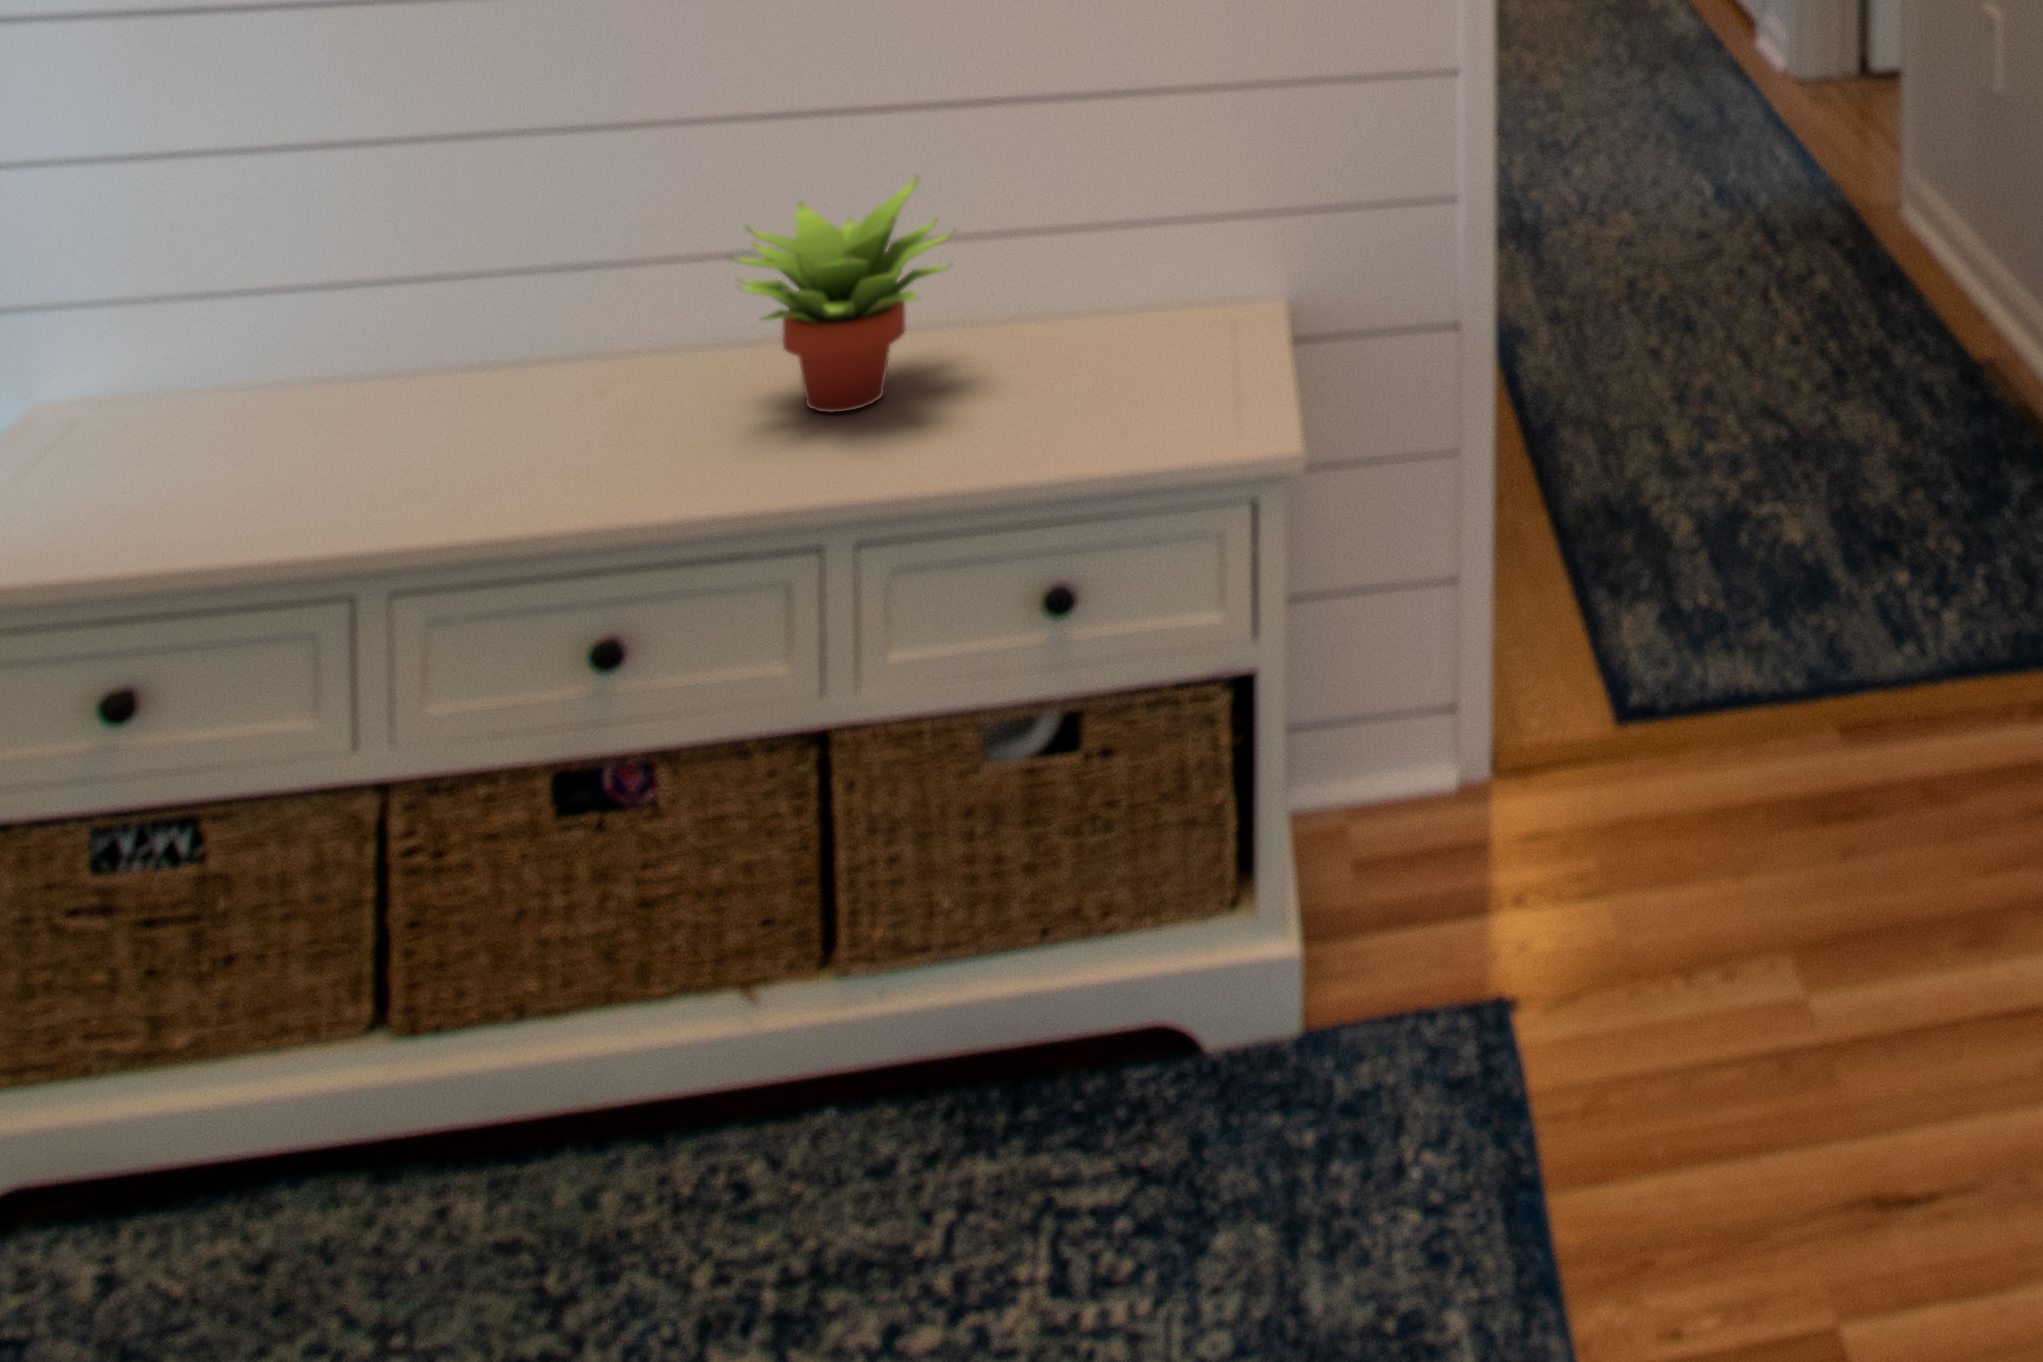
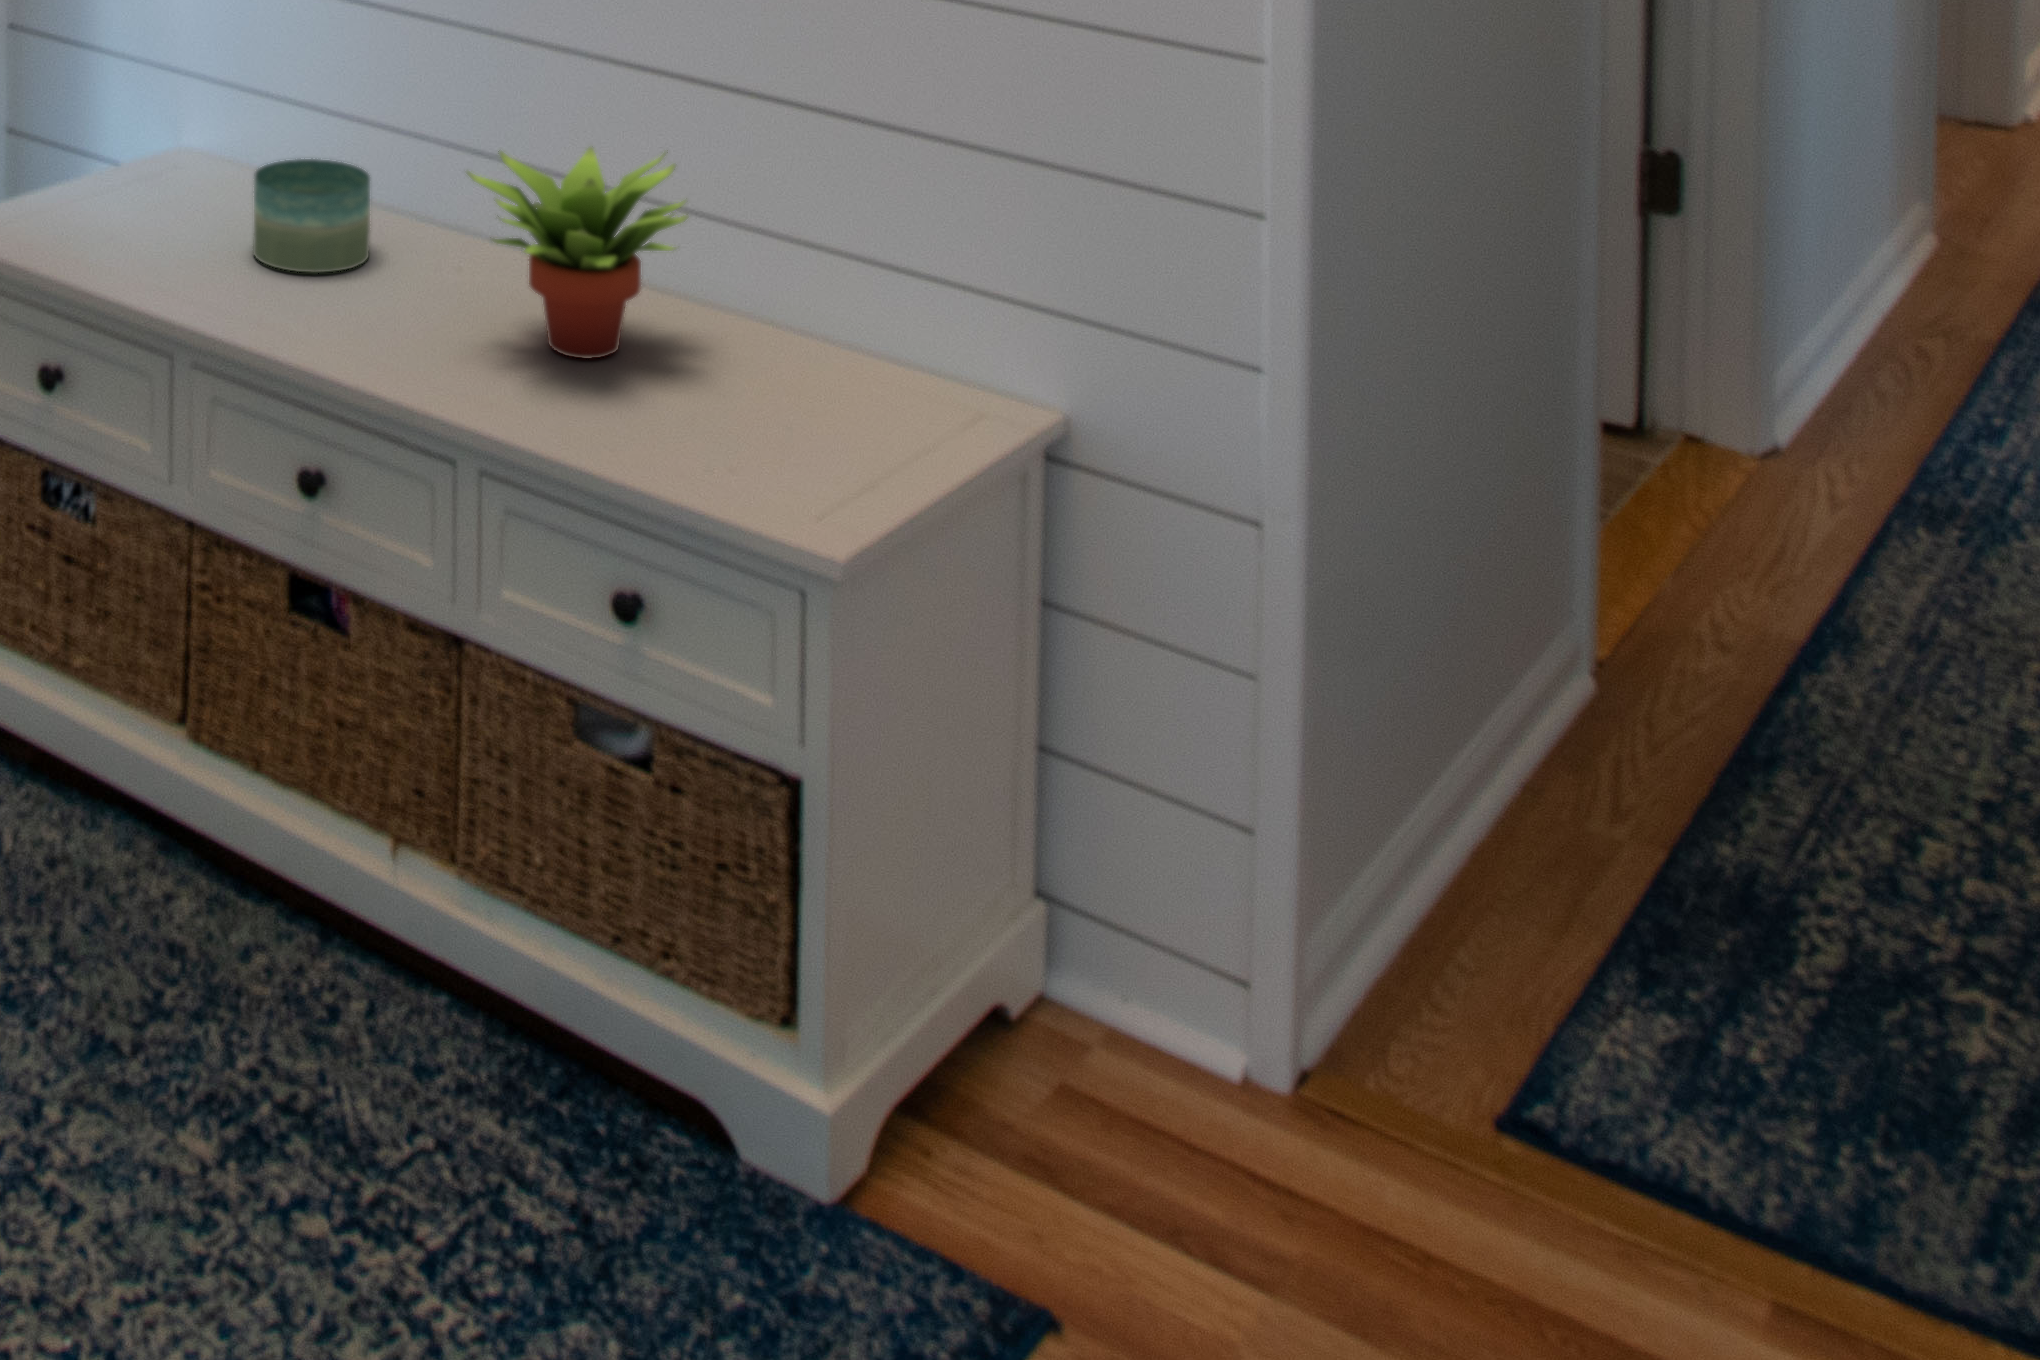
candle: none [348,317,504,457] -> present [253,159,370,273]

